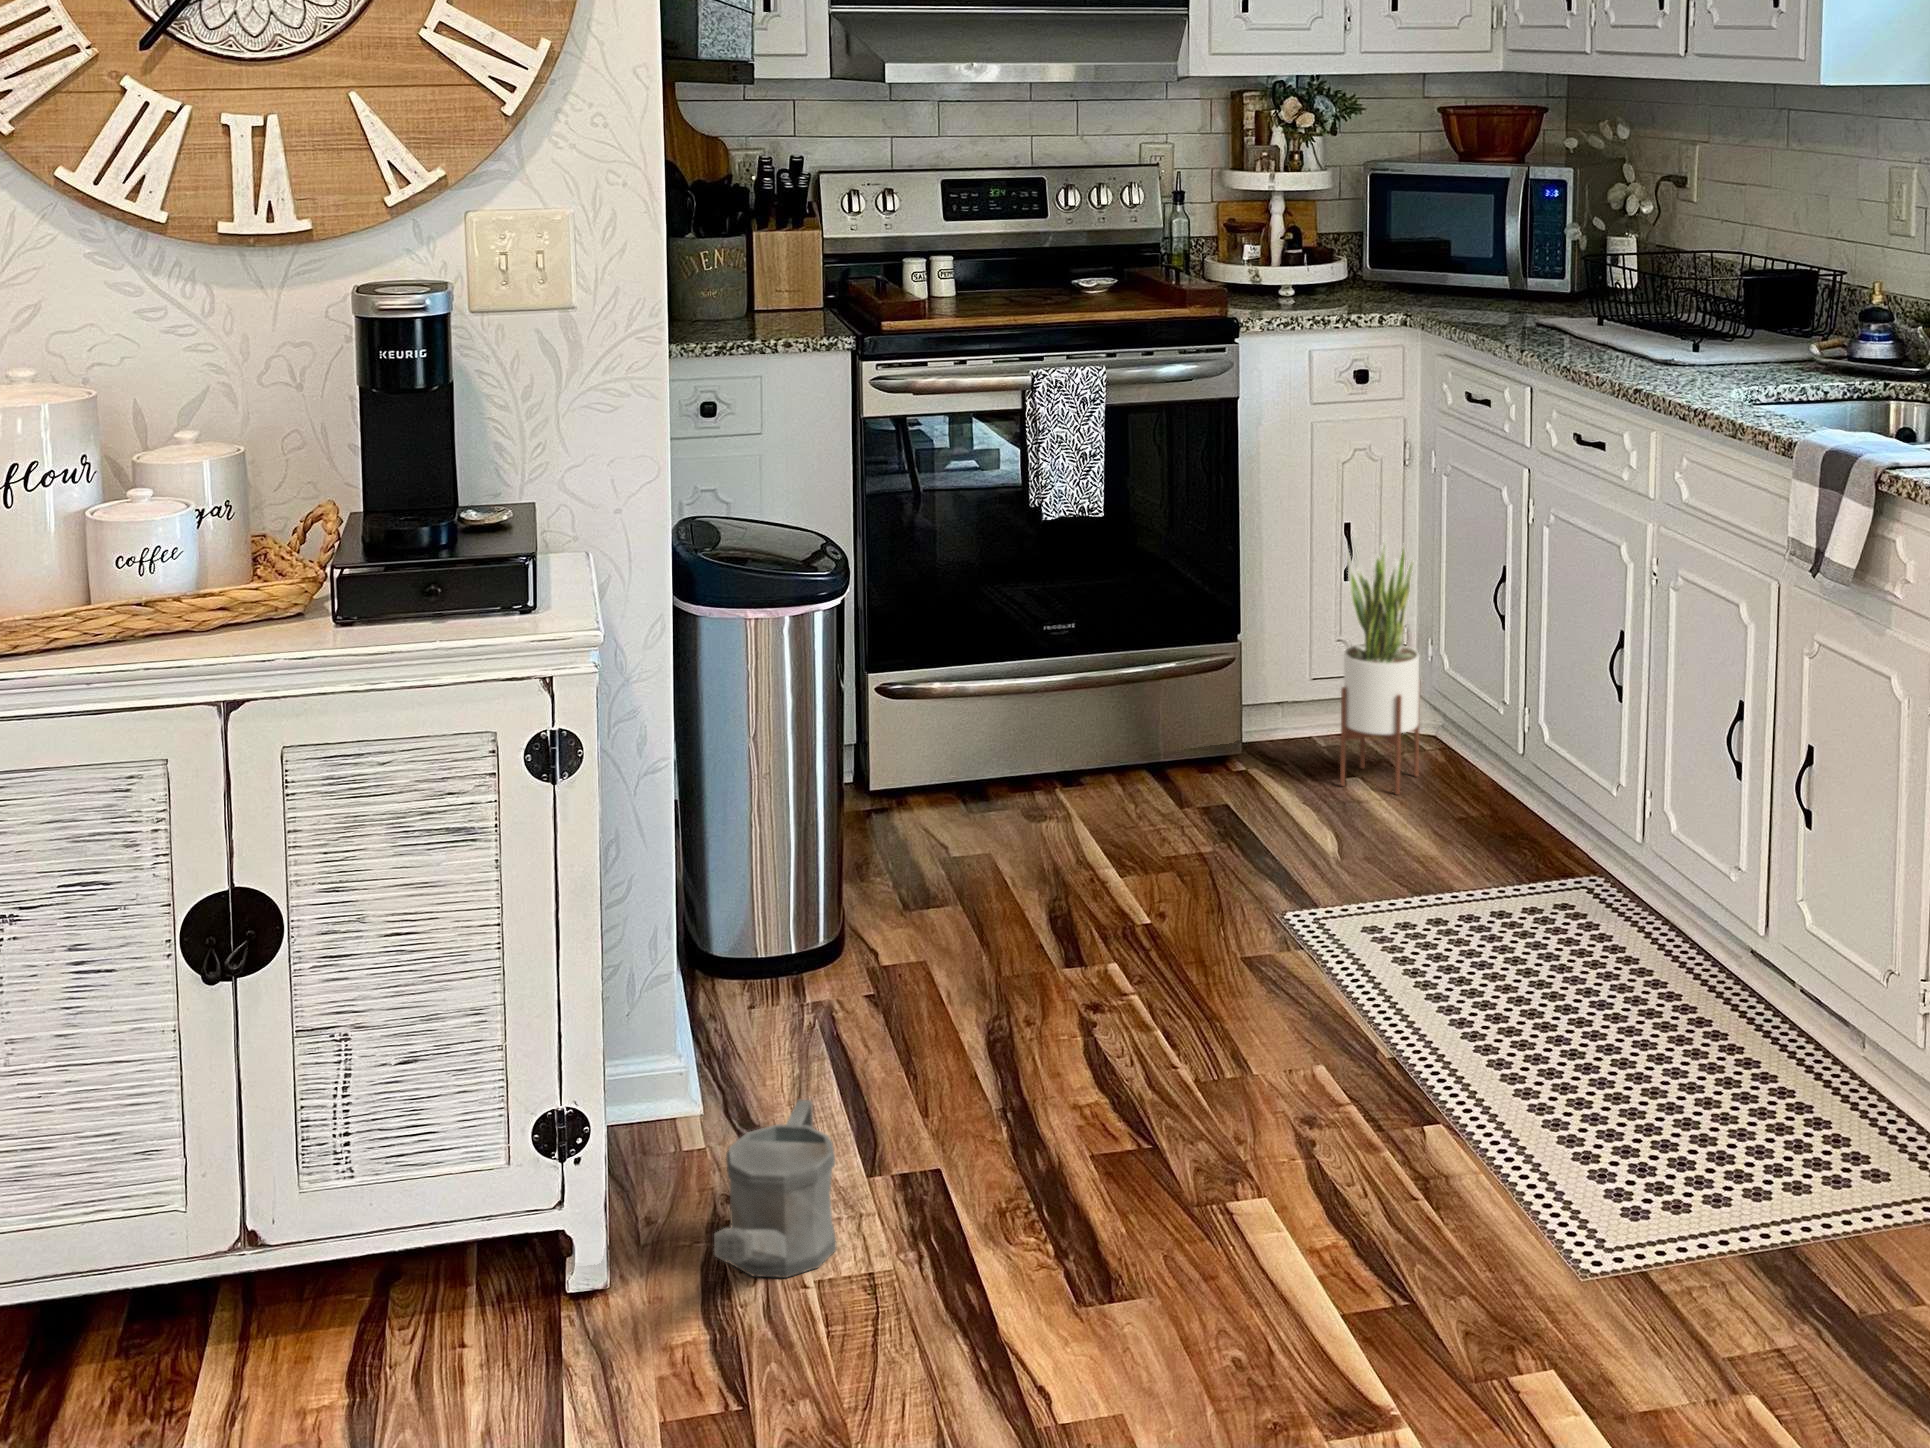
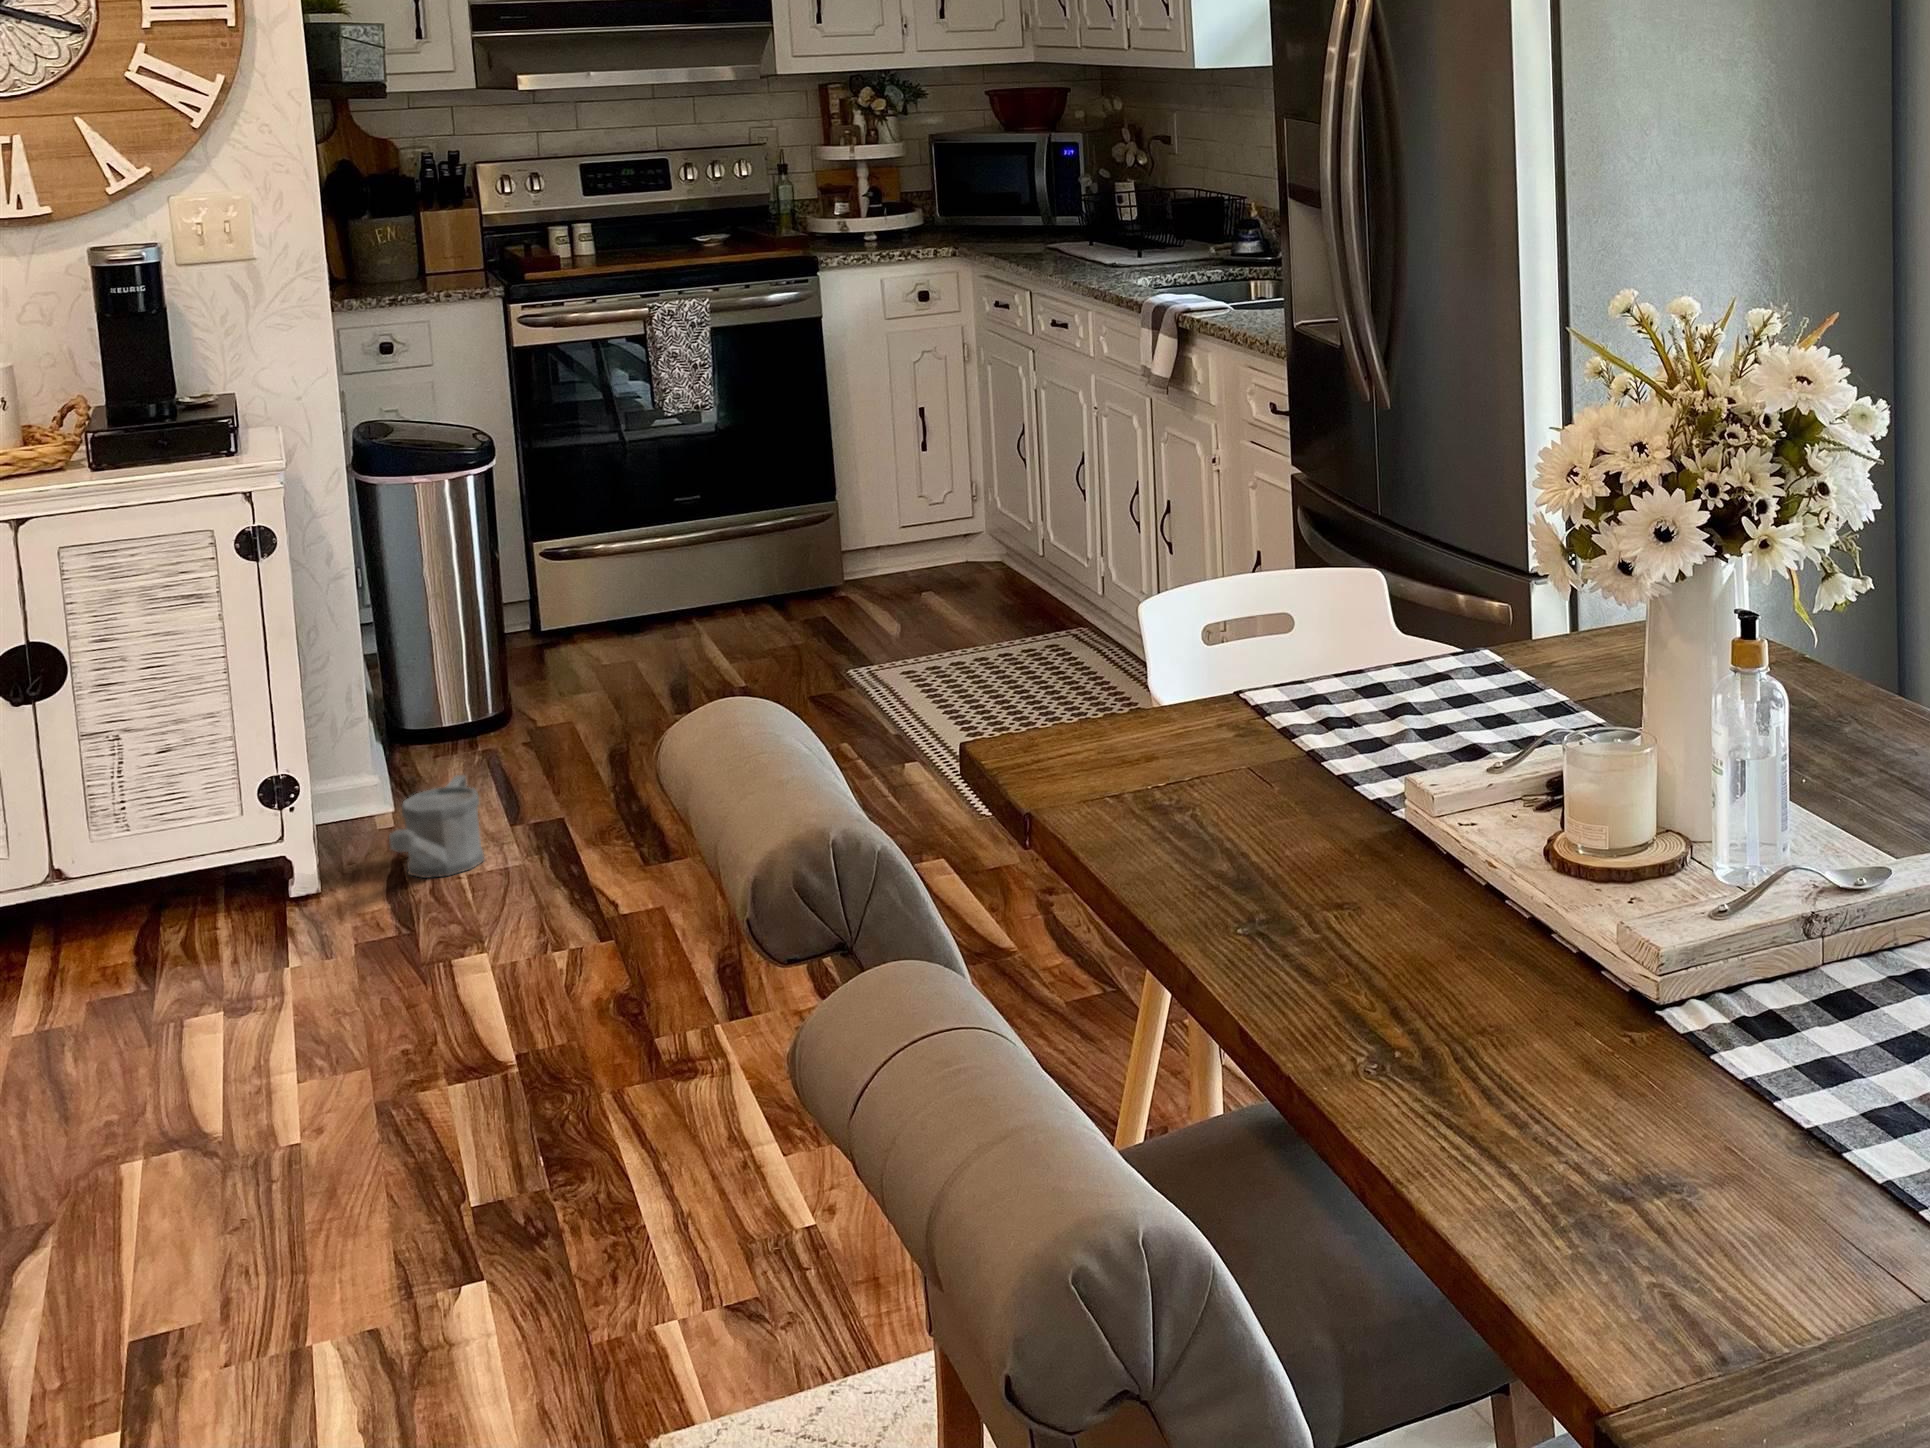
potted plant: present [1340,535,1420,795] -> none [903,408,978,598]

